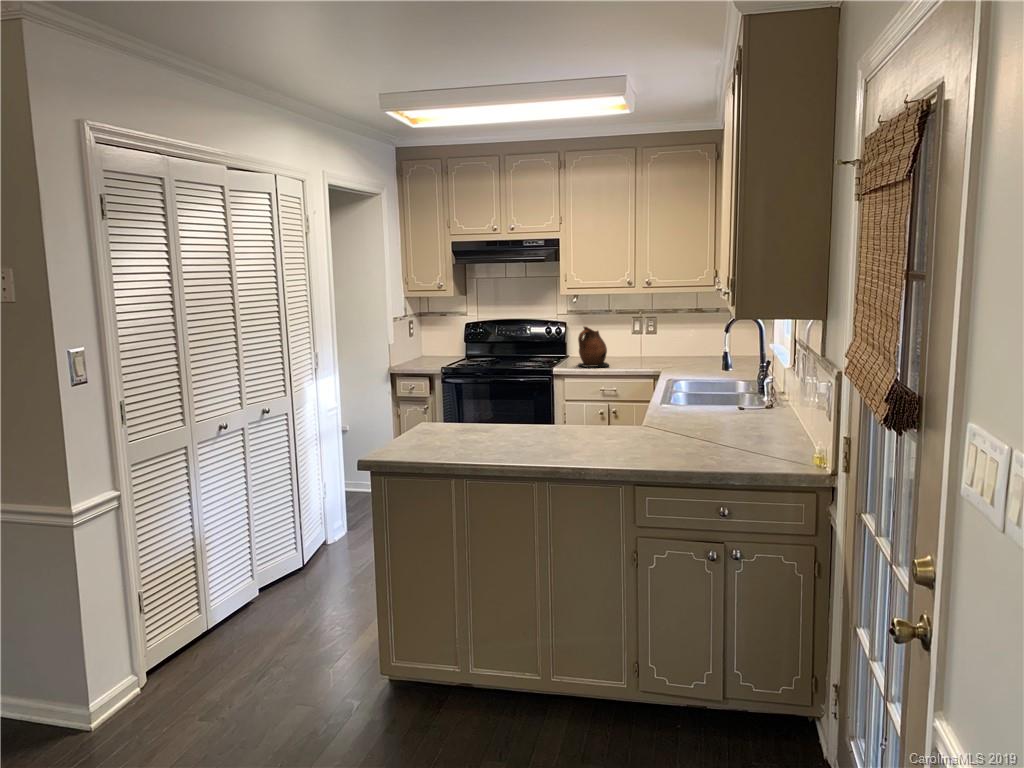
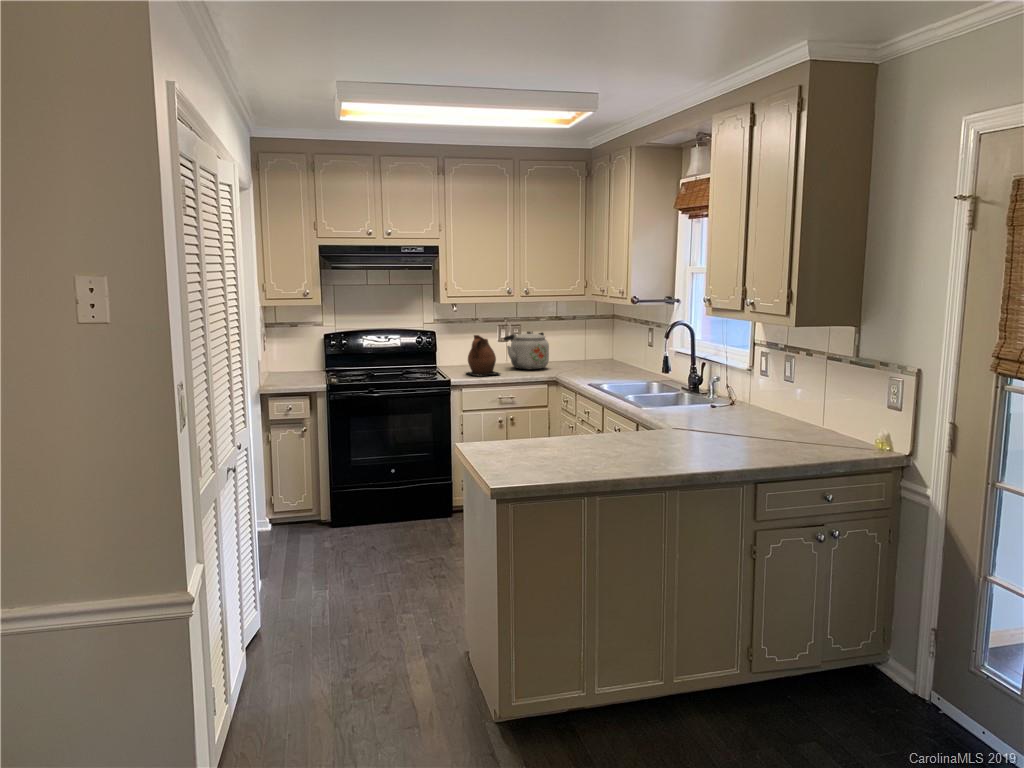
kettle: none [625,323,674,363] -> present [504,331,549,369]

